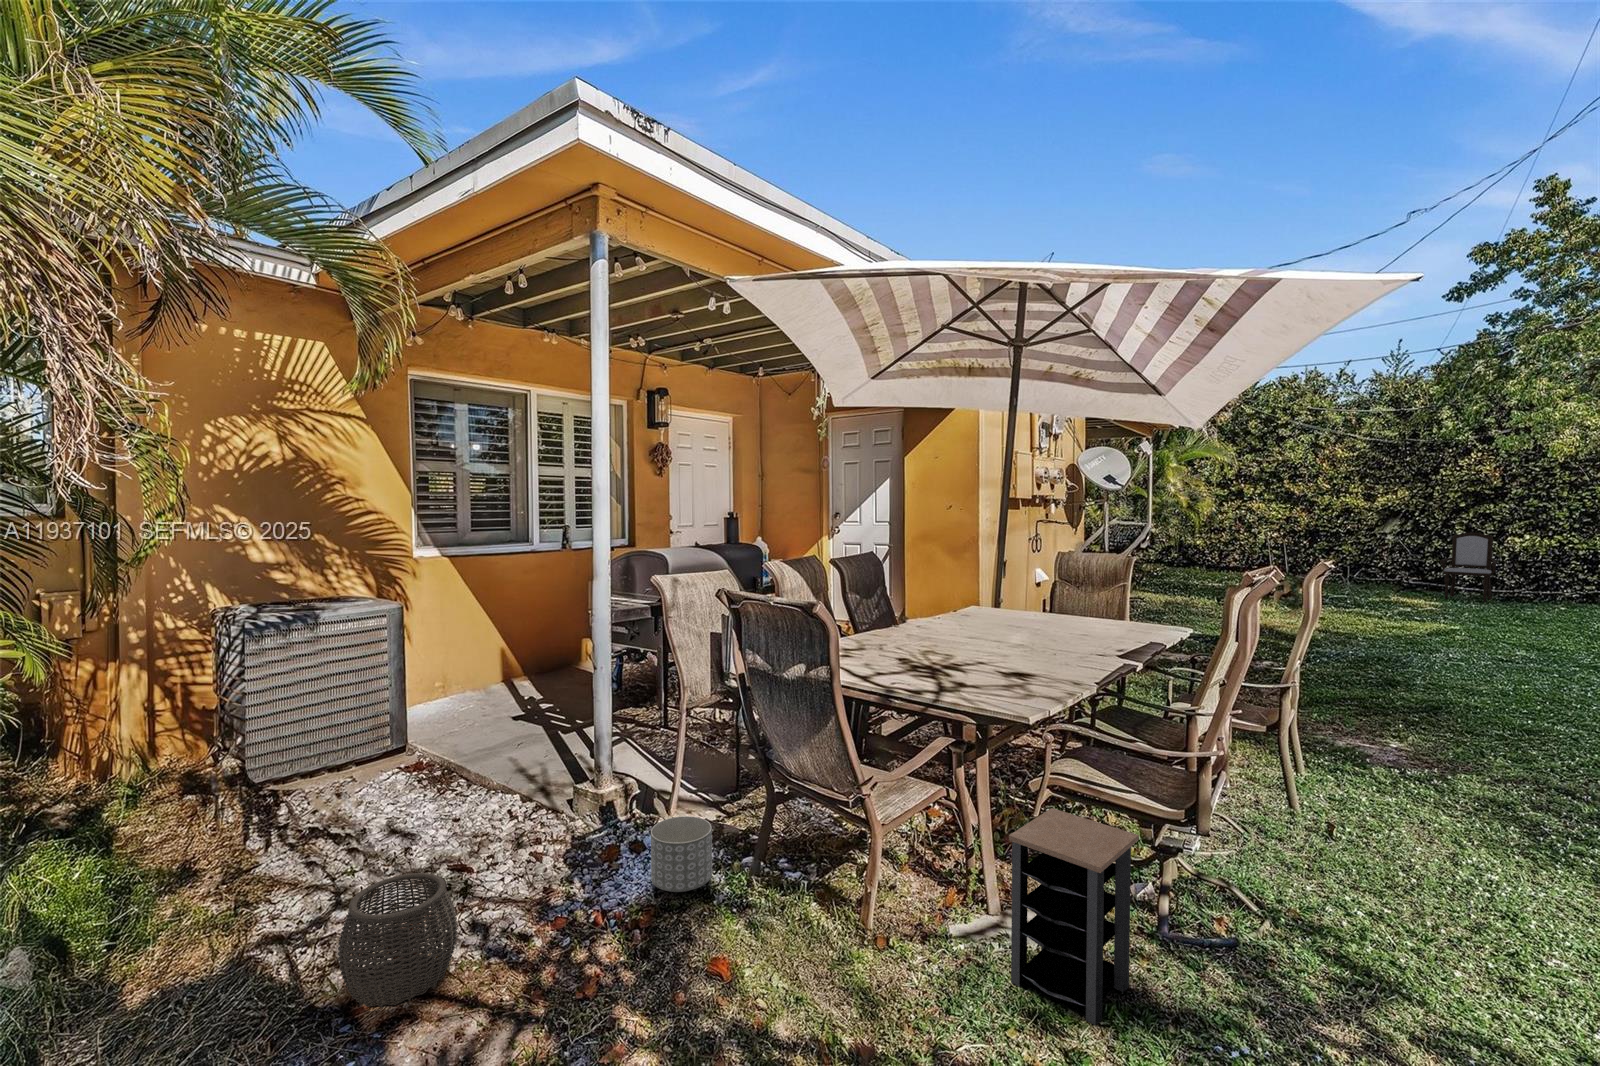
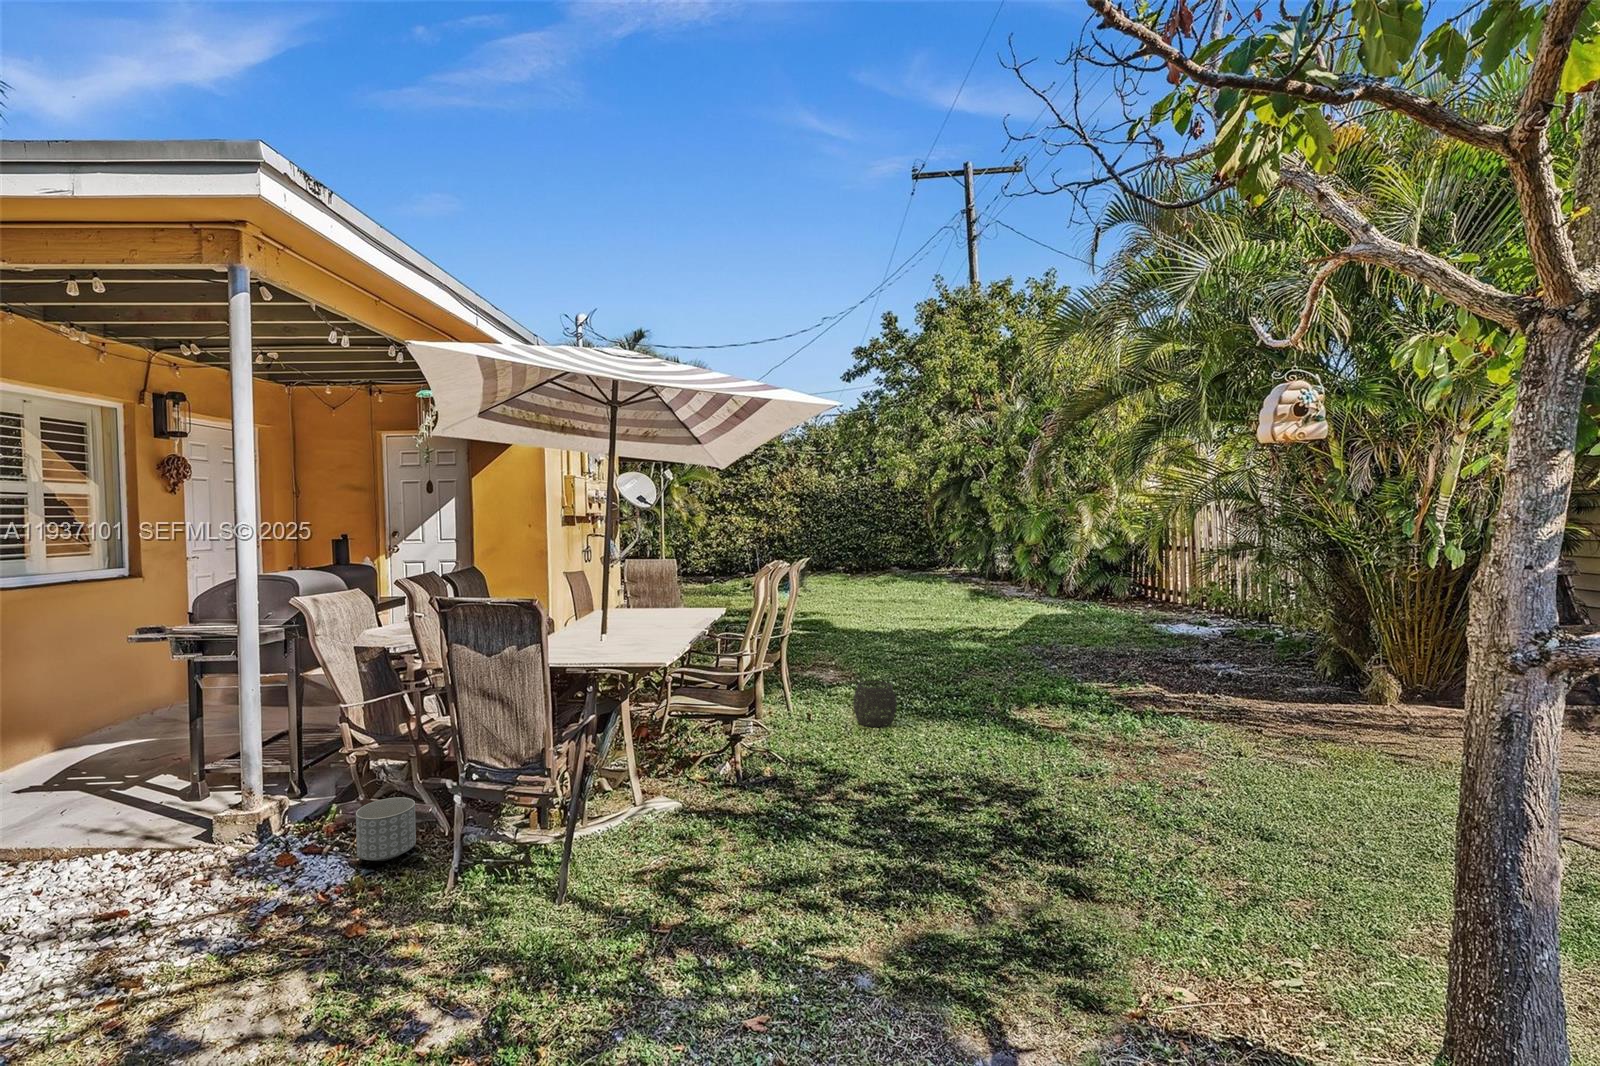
armchair: present [1440,532,1497,602] -> none [842,535,869,581]
side table: present [1009,808,1139,1025] -> none [663,721,732,834]
woven basket: present [338,873,458,1007] -> present [853,681,897,727]

